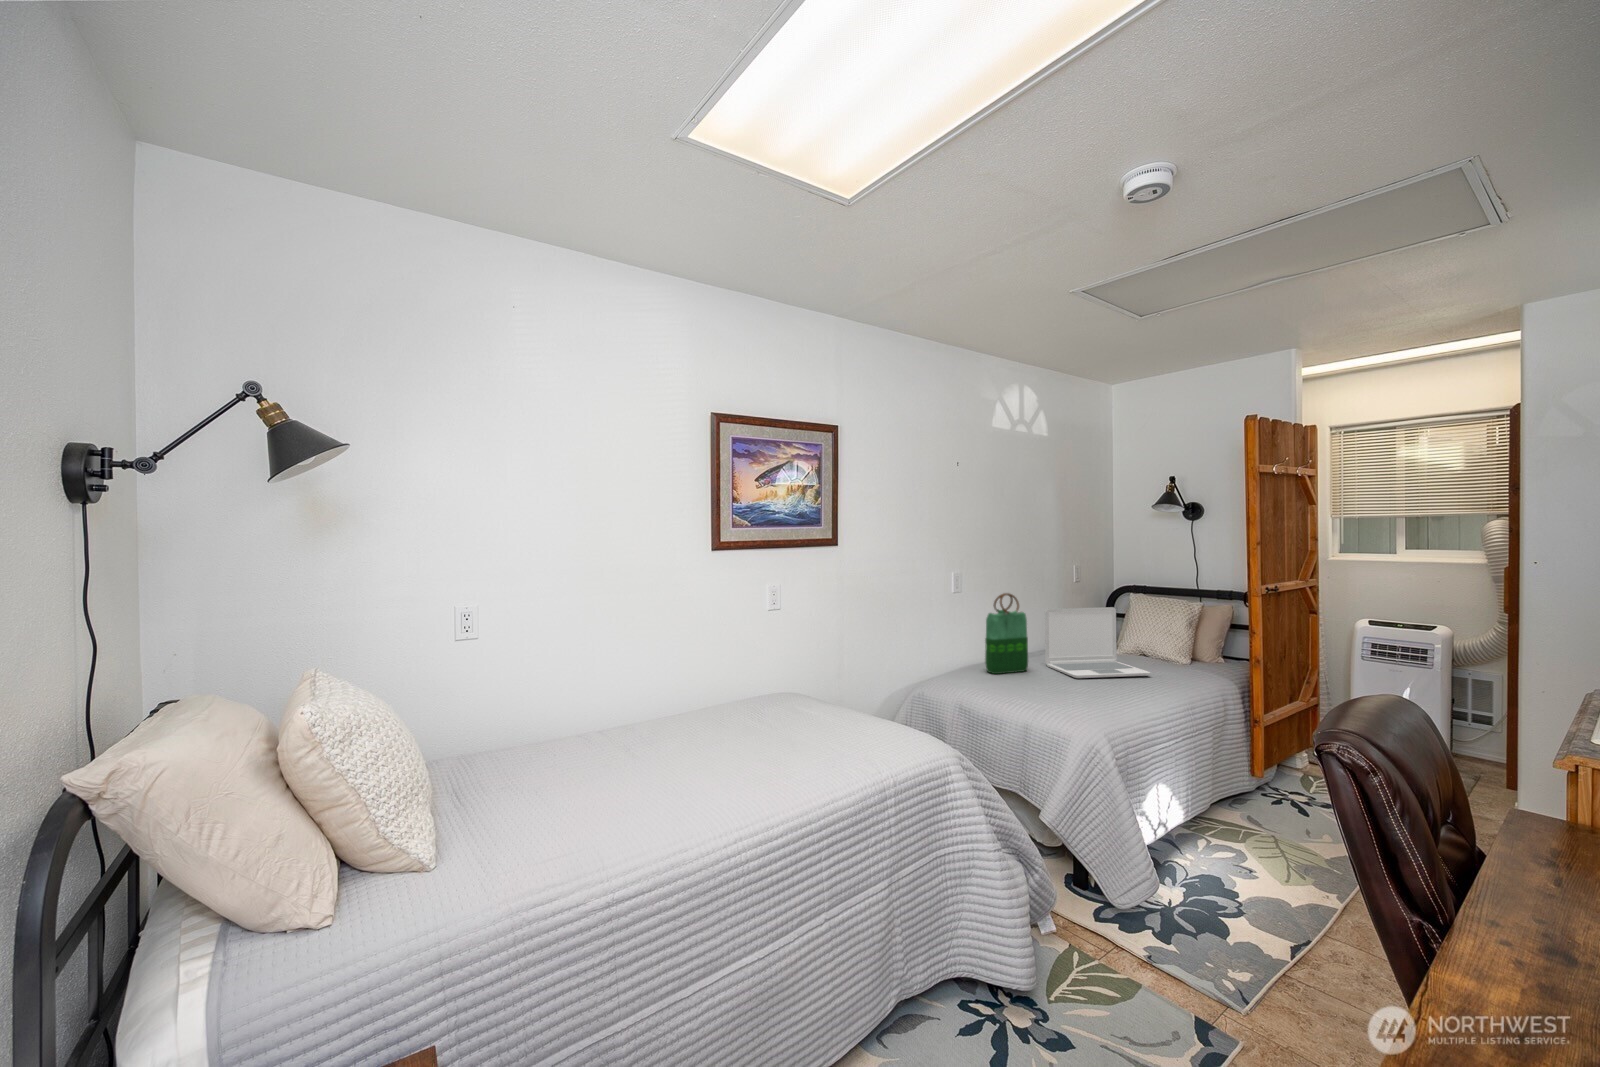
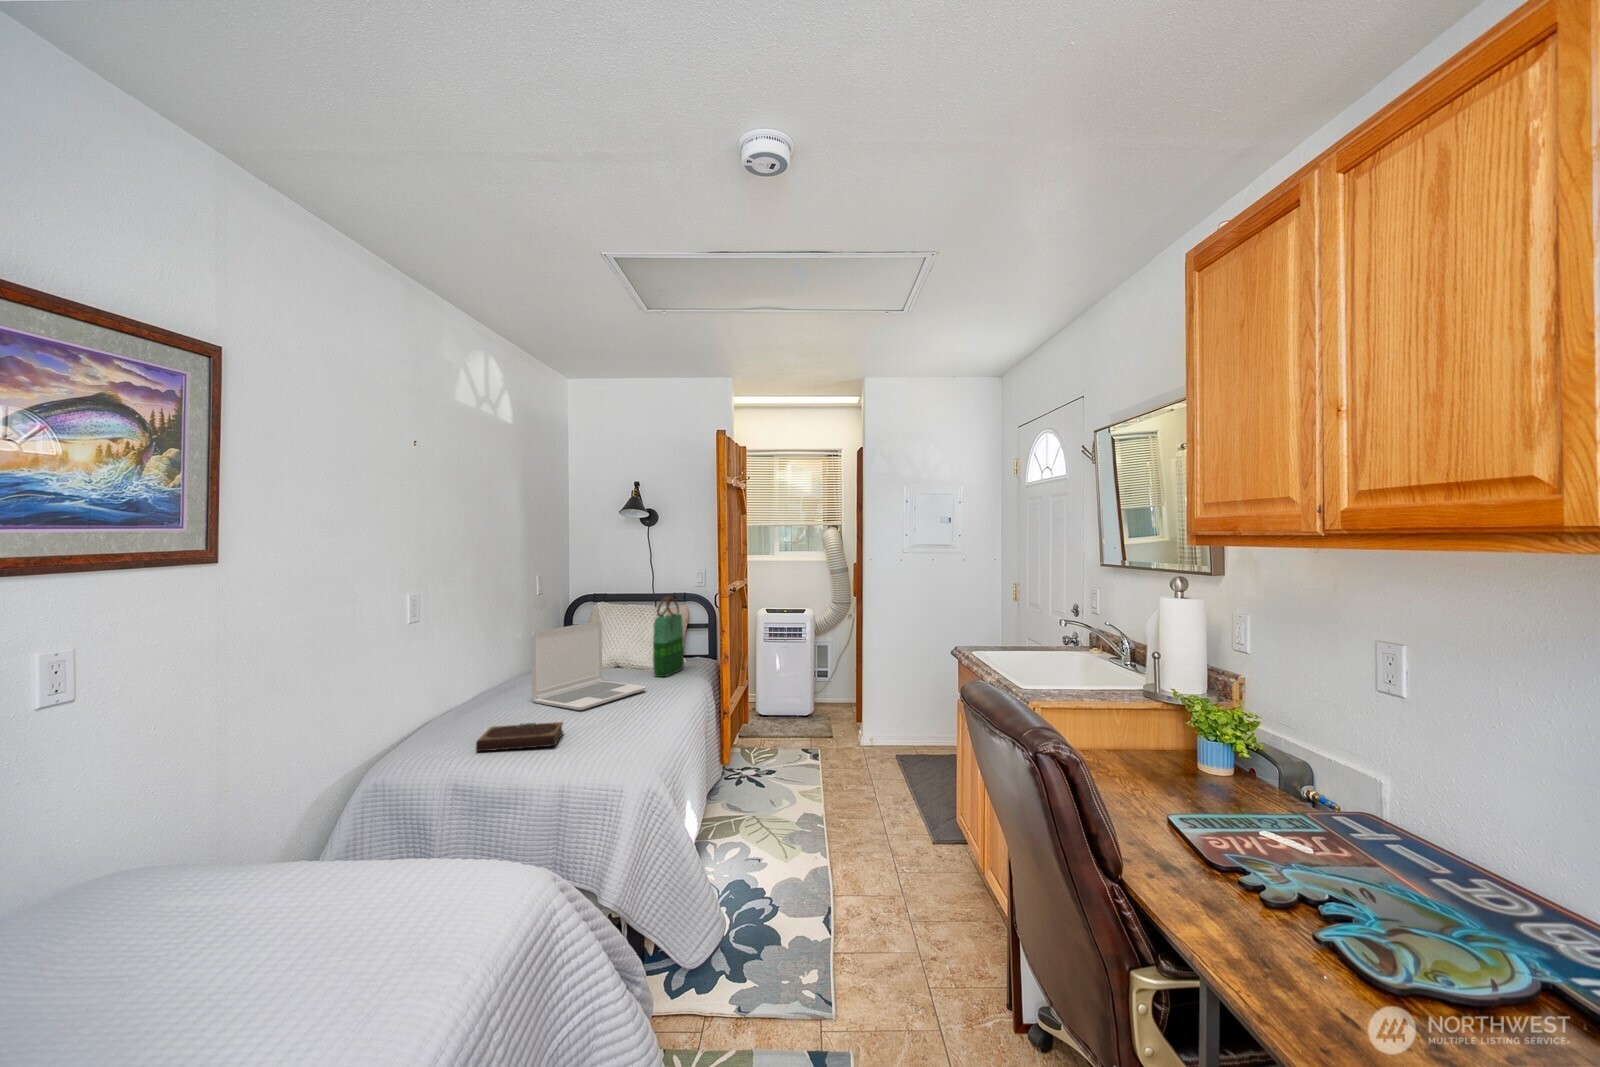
tote bag: present [985,593,1028,674] -> present [653,597,684,677]
notebook: none [979,672,1048,695] -> present [476,722,563,751]

